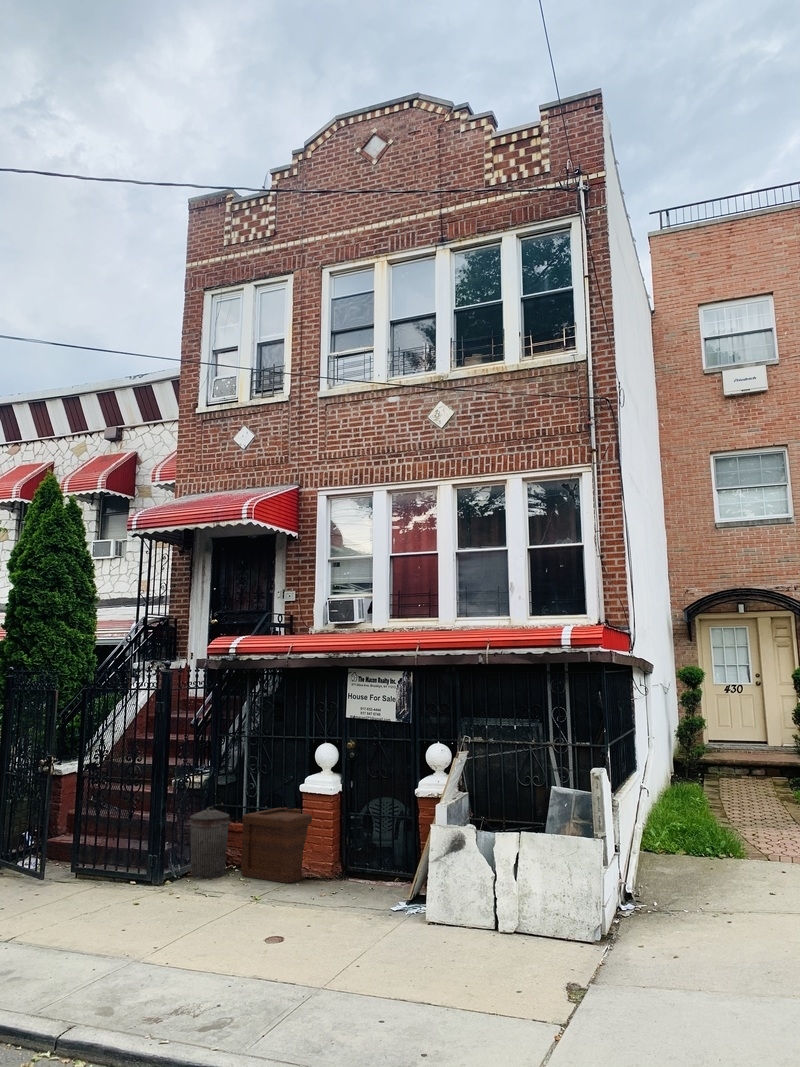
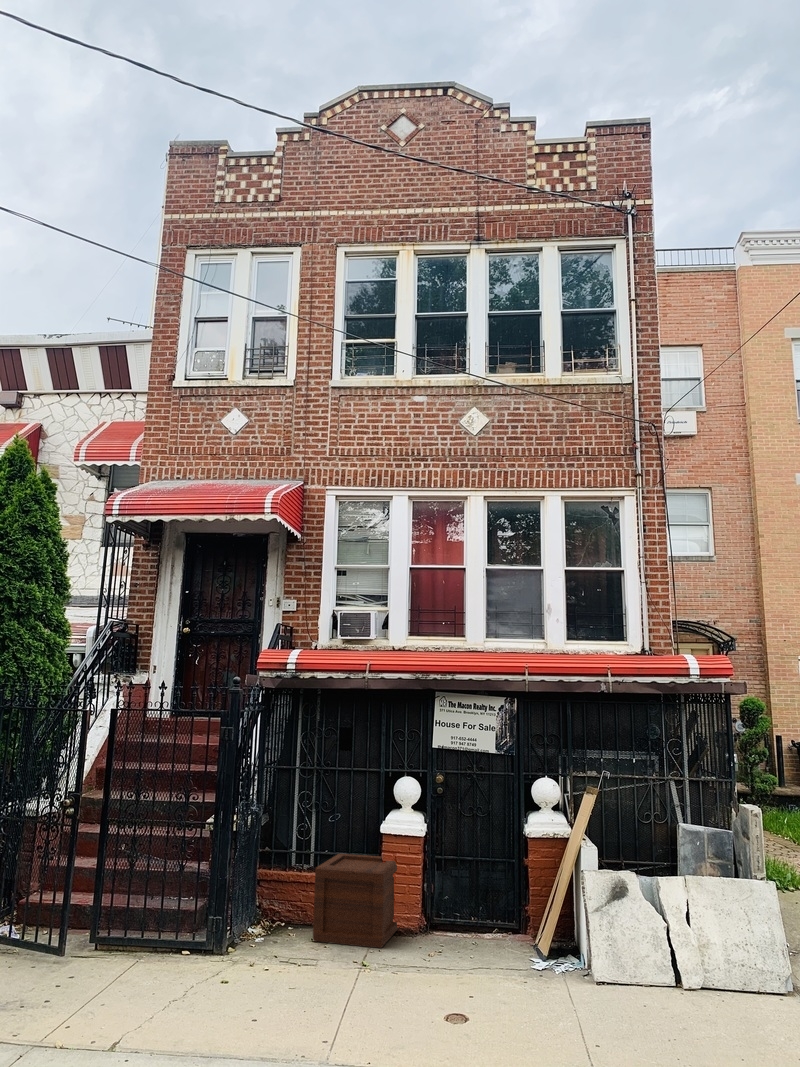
trash can: present [189,807,231,878] -> none [247,859,302,950]

